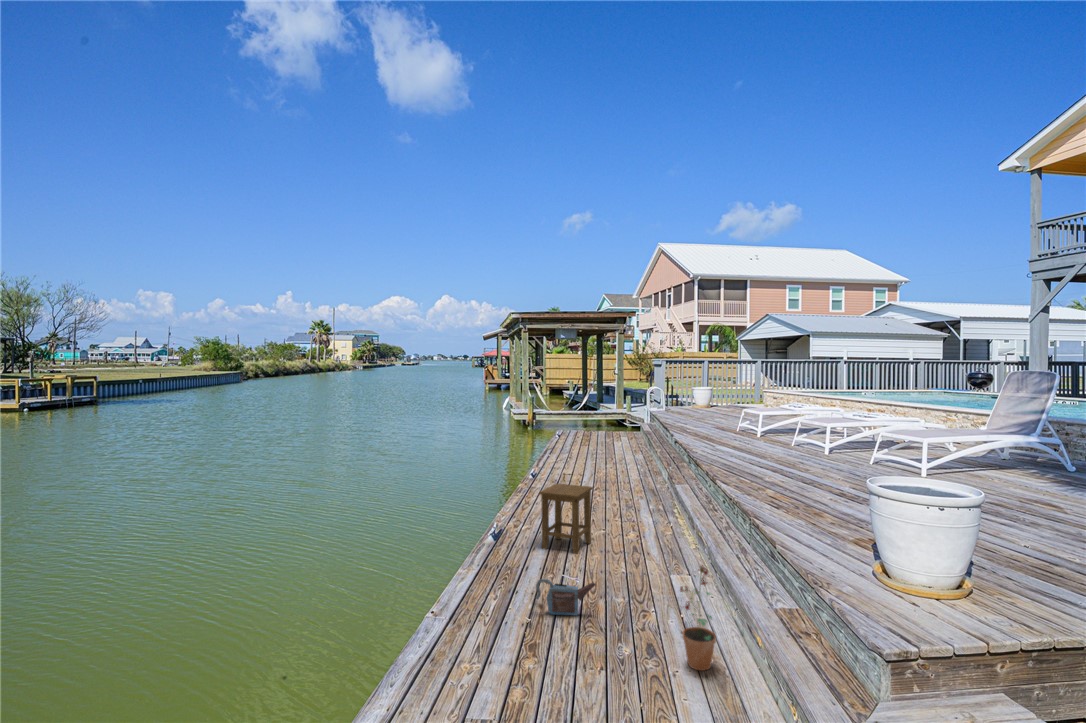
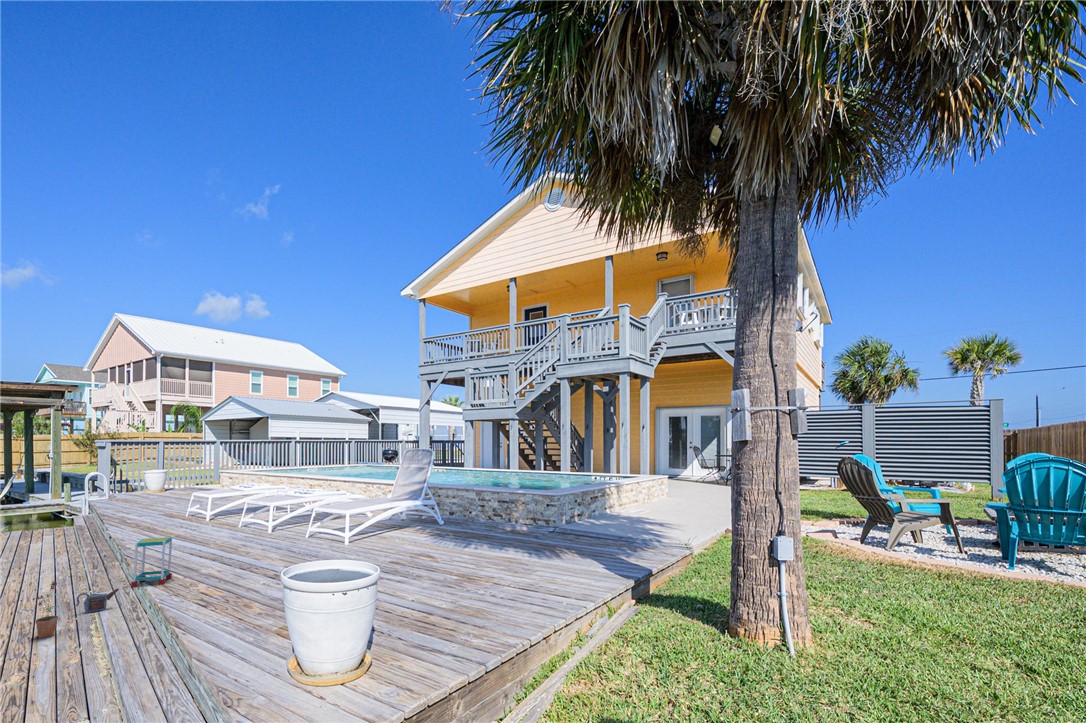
stool: present [539,484,593,554] -> none [54,546,99,595]
side table: none [630,487,689,573] -> present [131,537,172,588]
potted plant: present [680,565,716,671] -> present [36,581,58,638]

